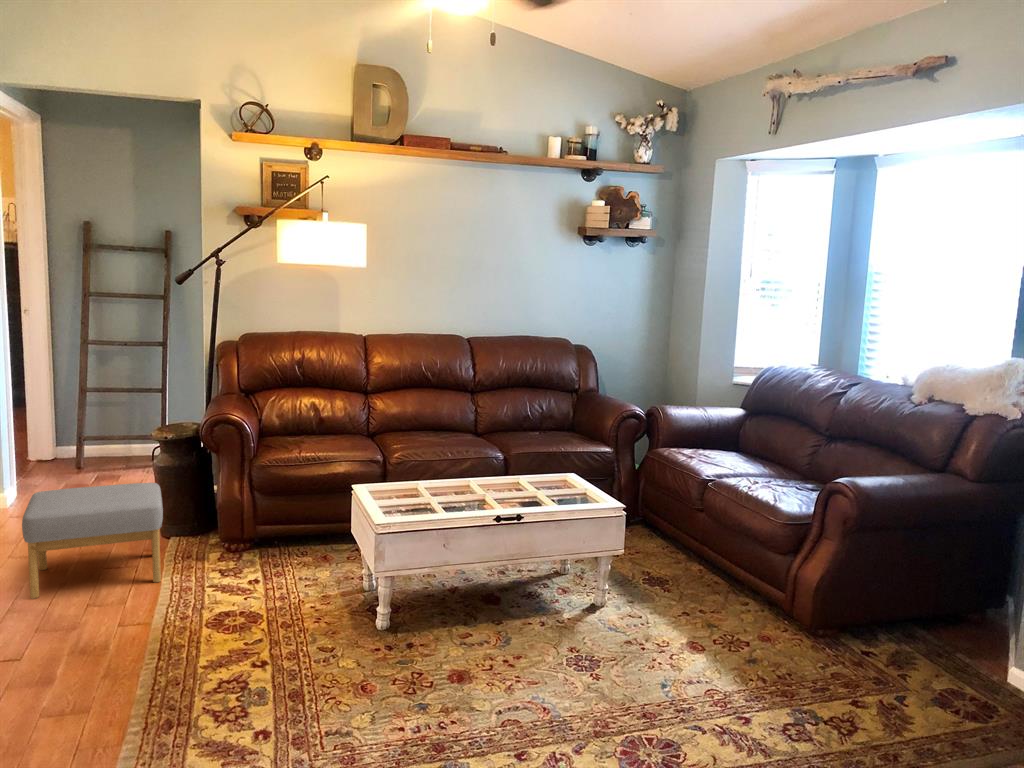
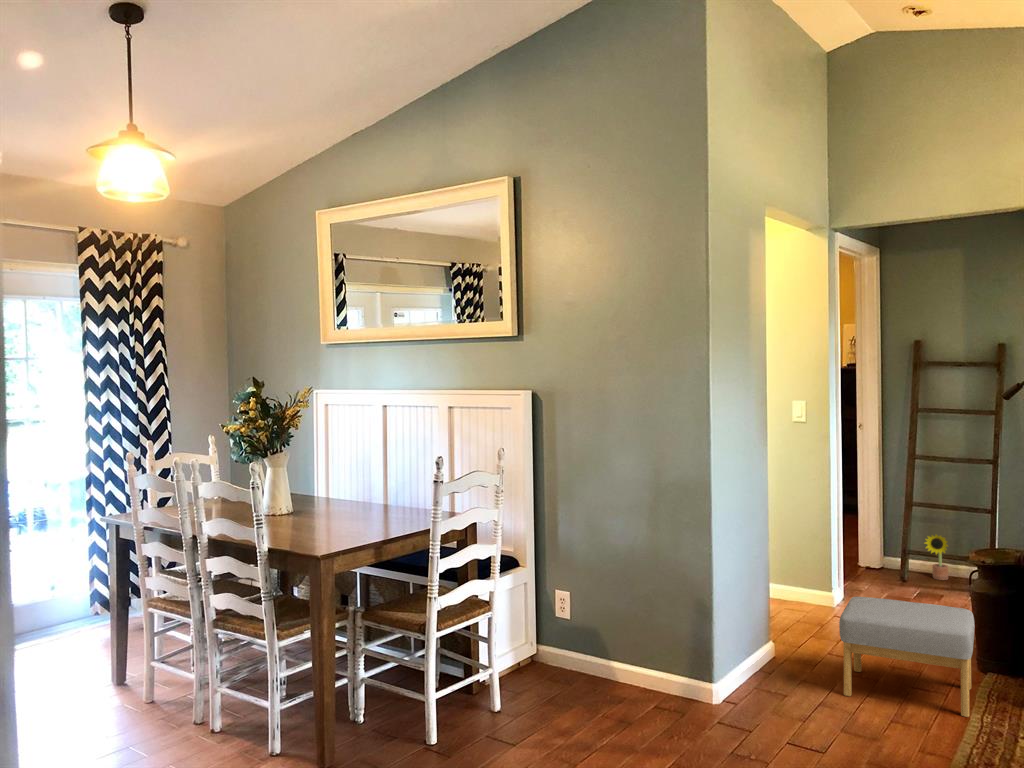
decorative plant: none [99,417,124,461] -> present [925,535,948,580]

